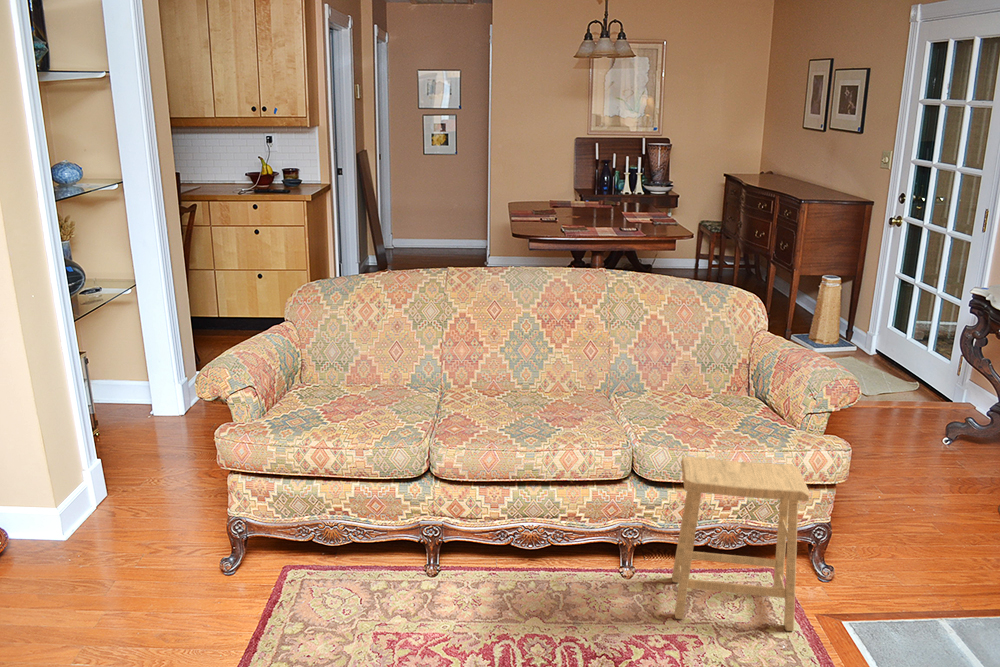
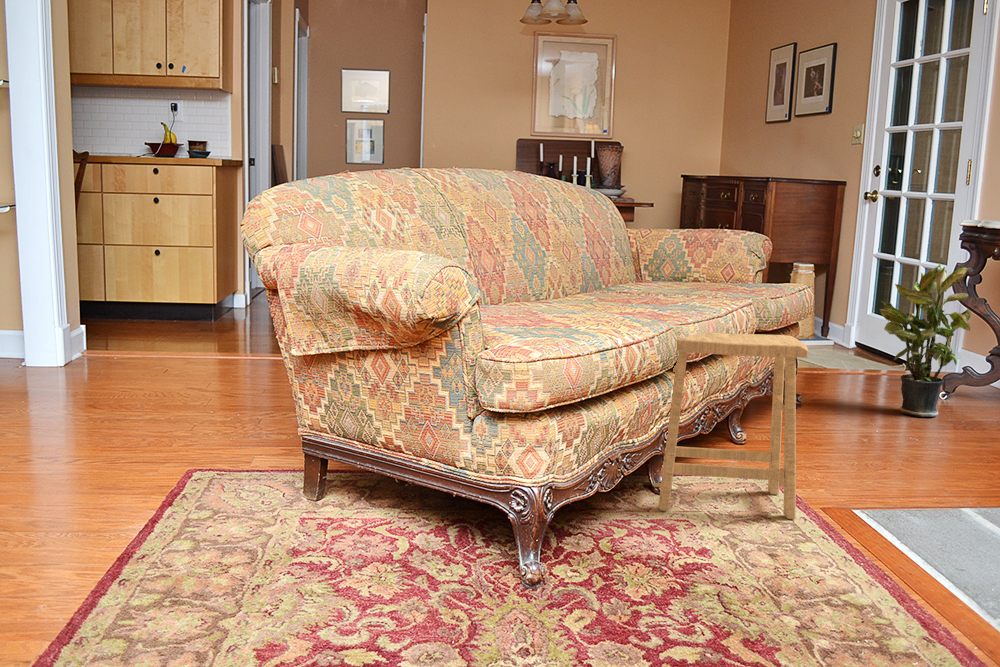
potted plant: none [891,330,977,469] -> present [880,264,971,417]

